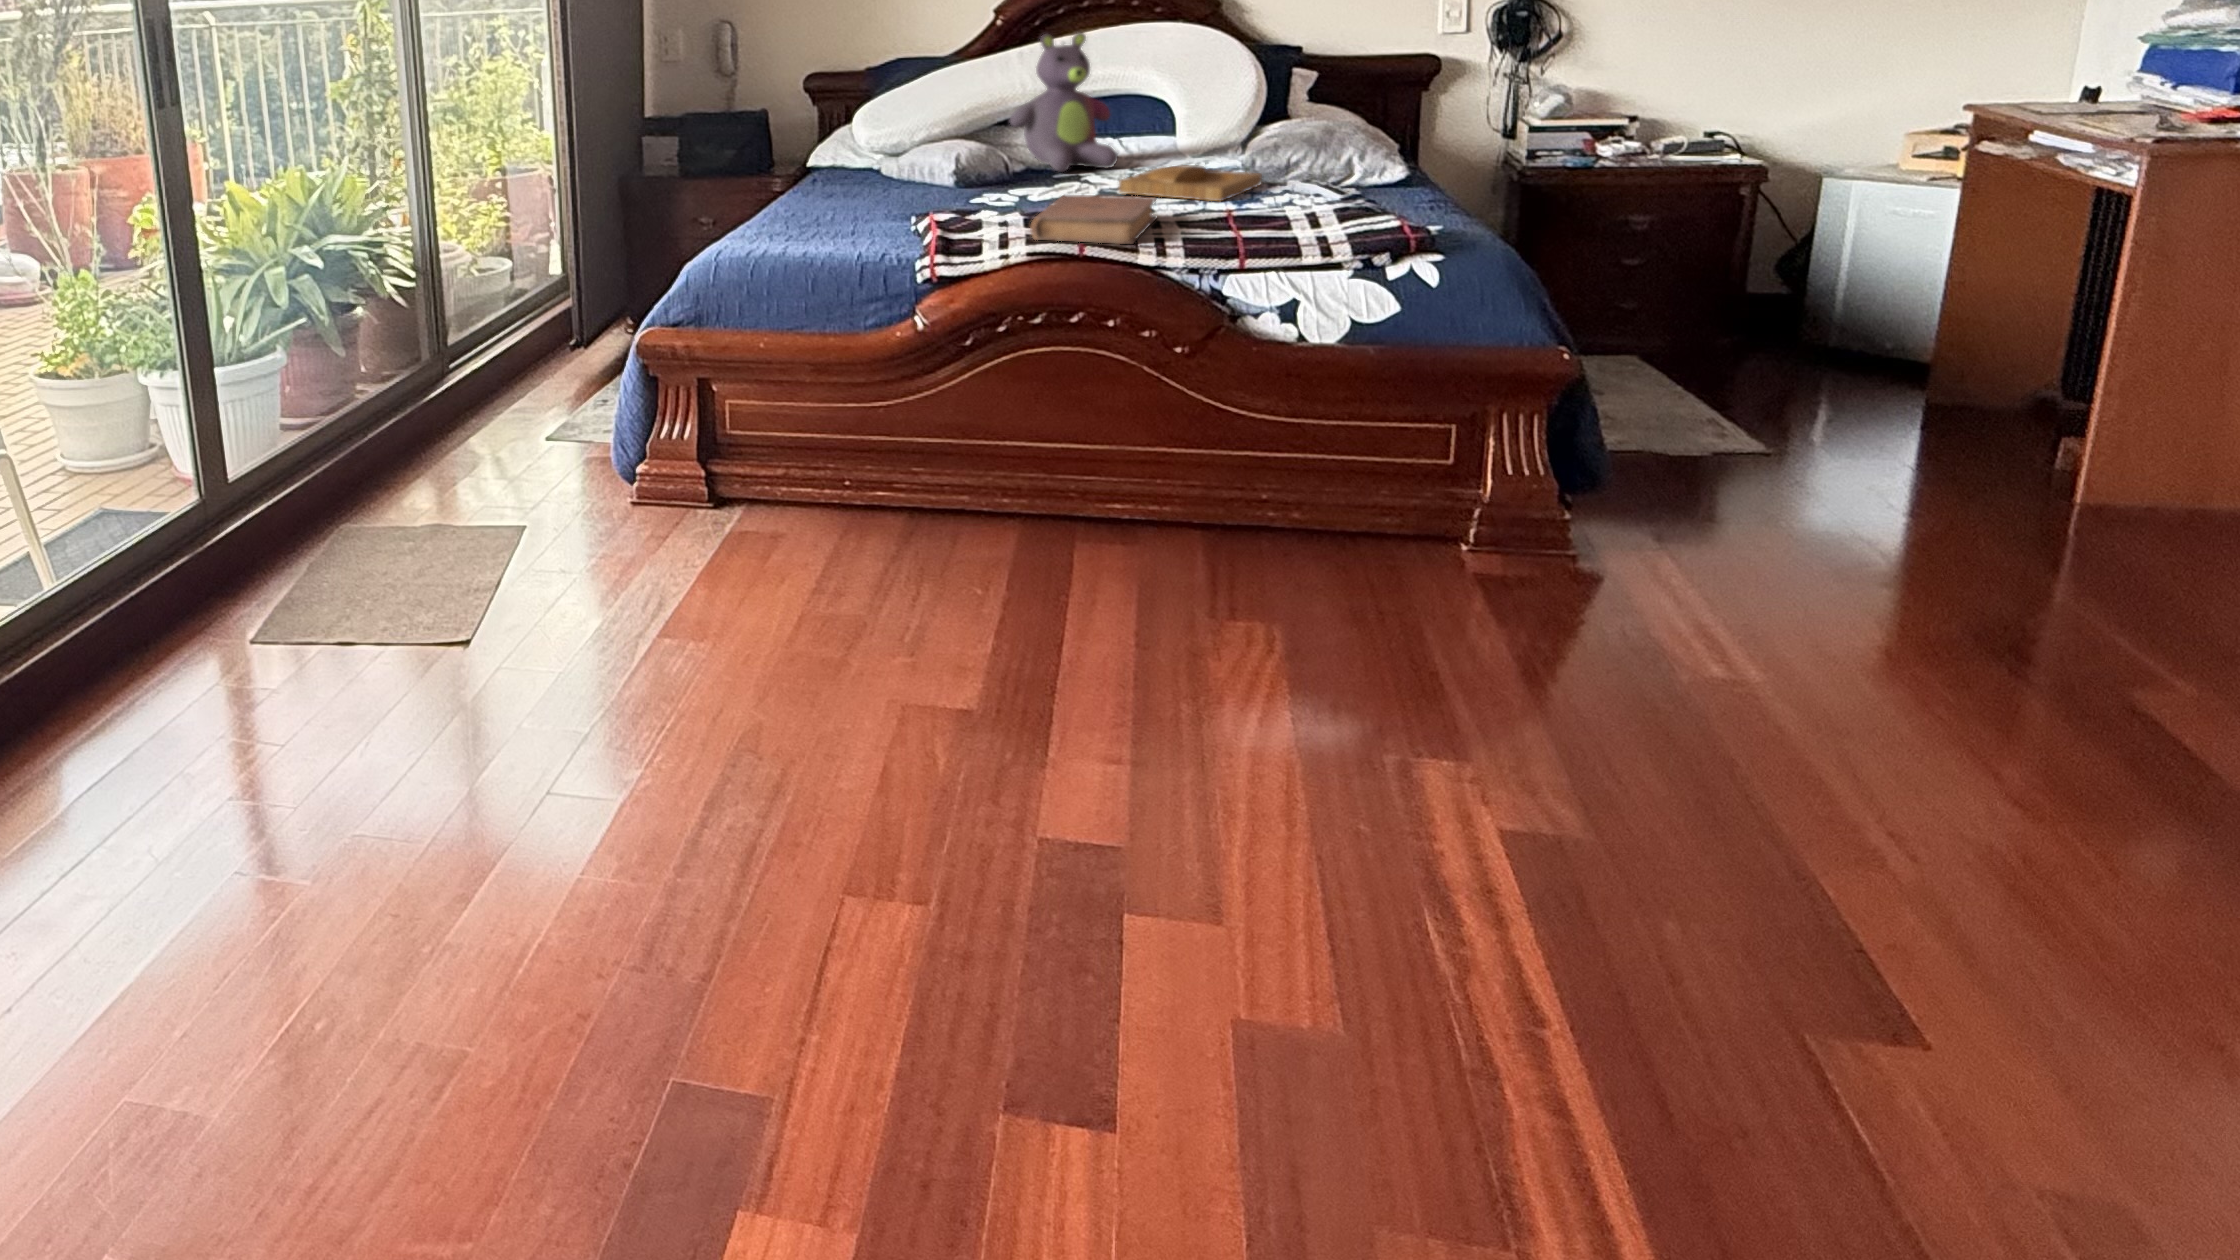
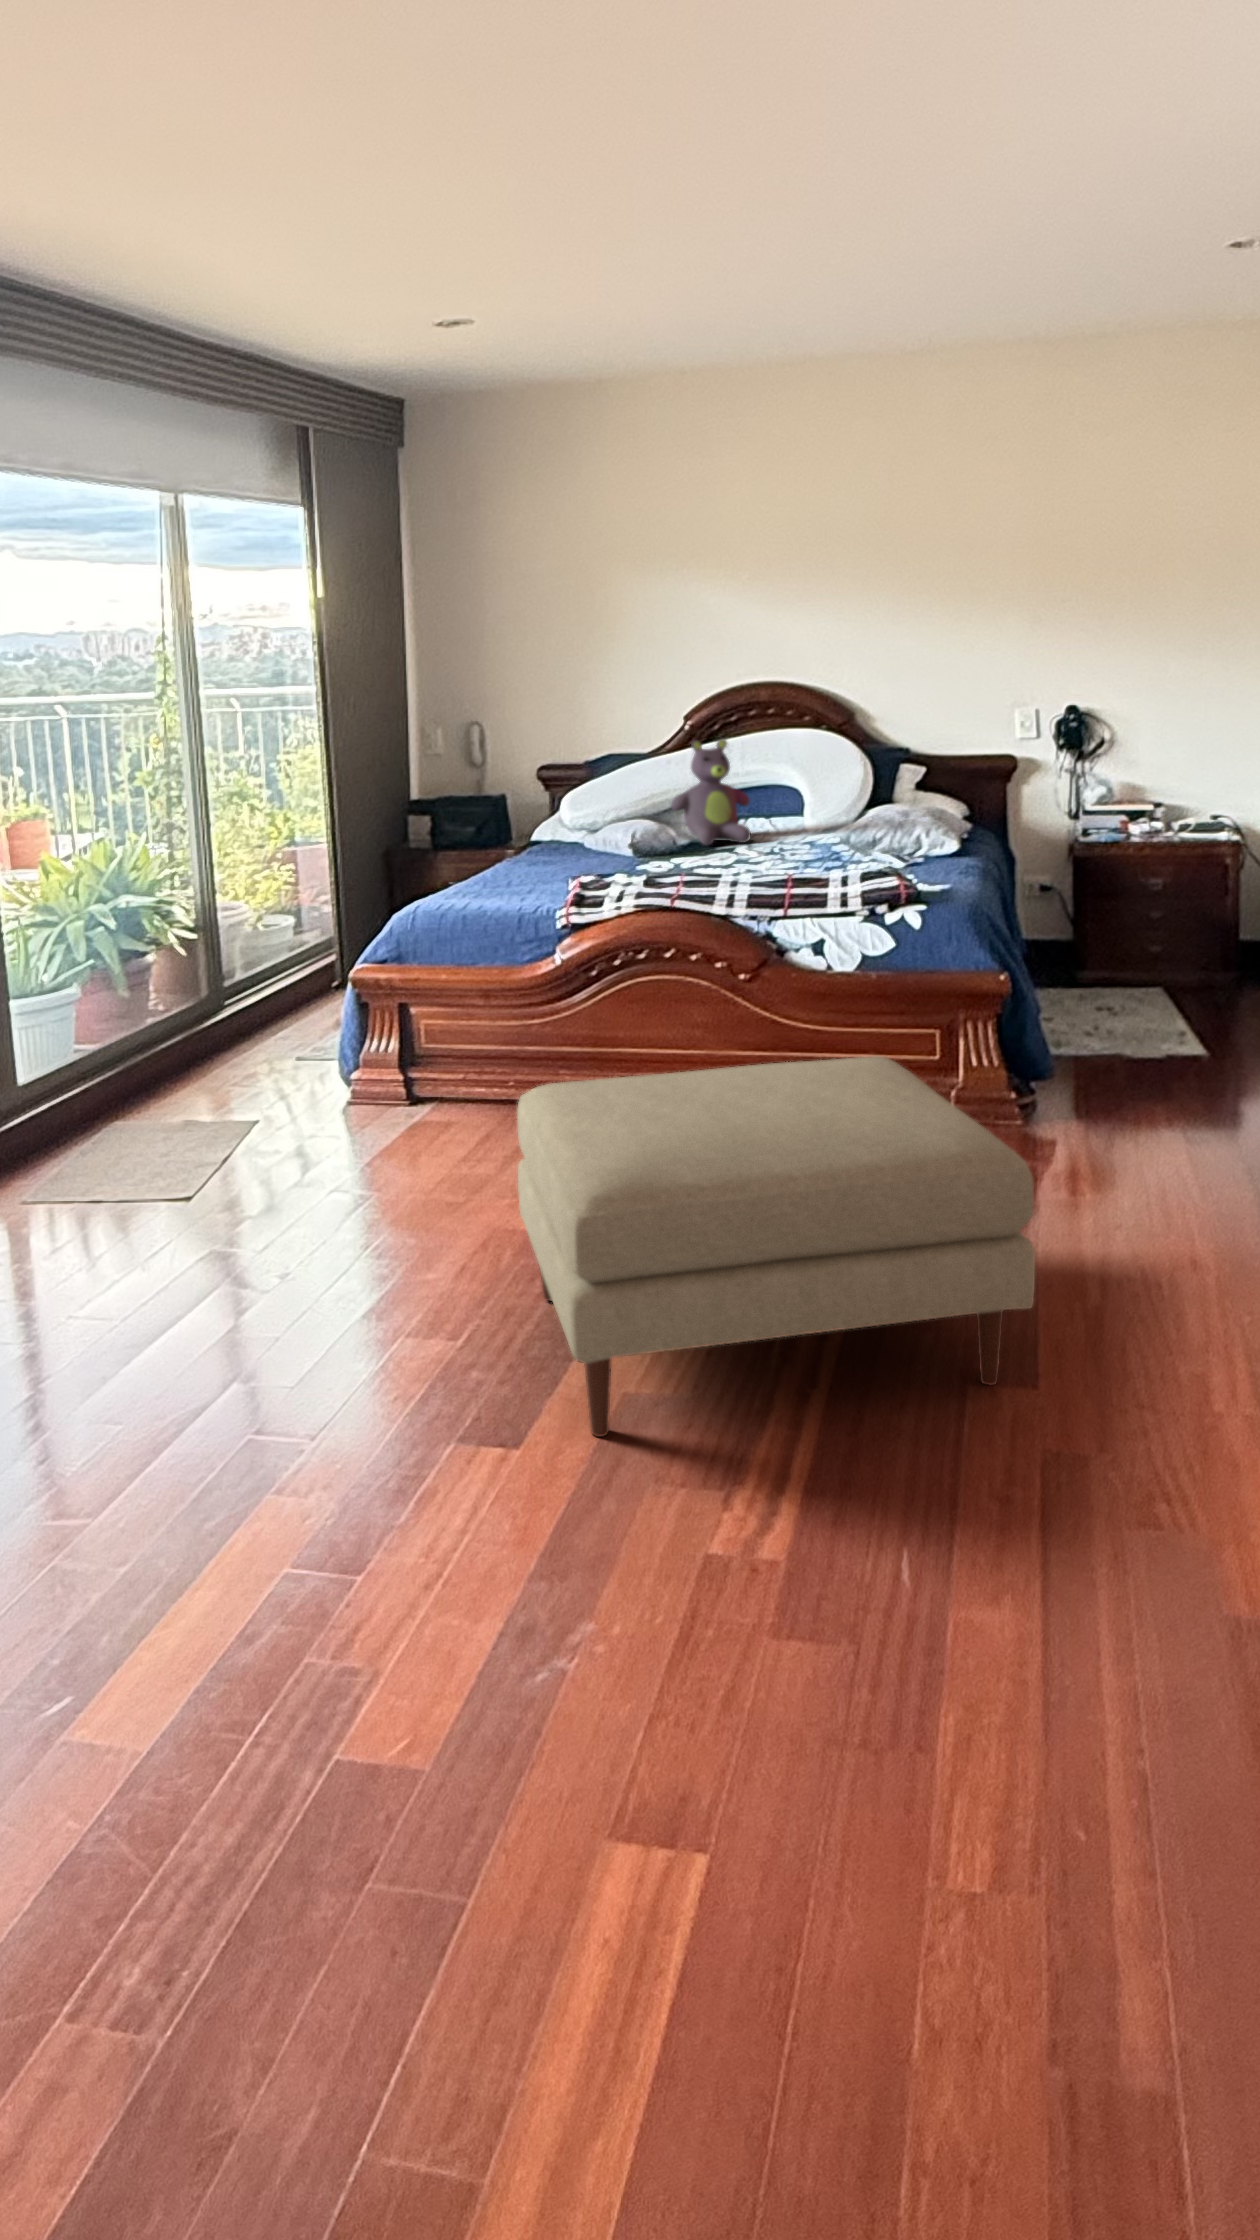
tray: present [1119,165,1262,201] -> none [733,842,842,868]
book: present [1030,195,1157,244] -> none [642,863,746,900]
ottoman: none [983,484,1953,1092] -> present [517,1056,1035,1437]

